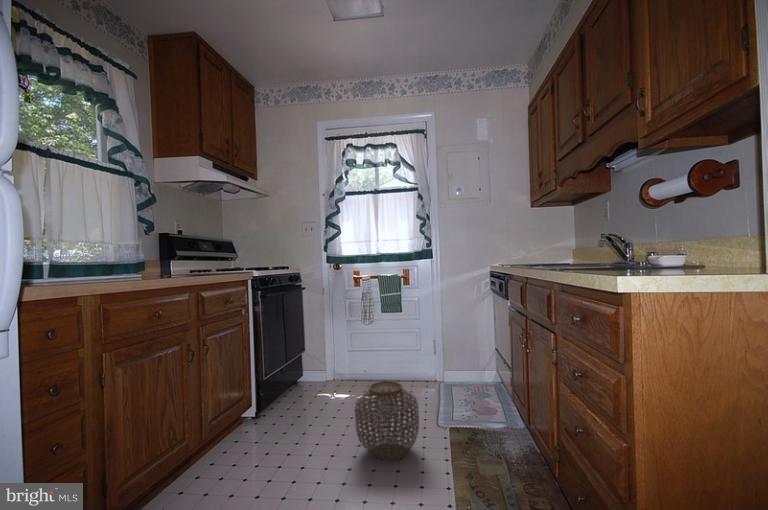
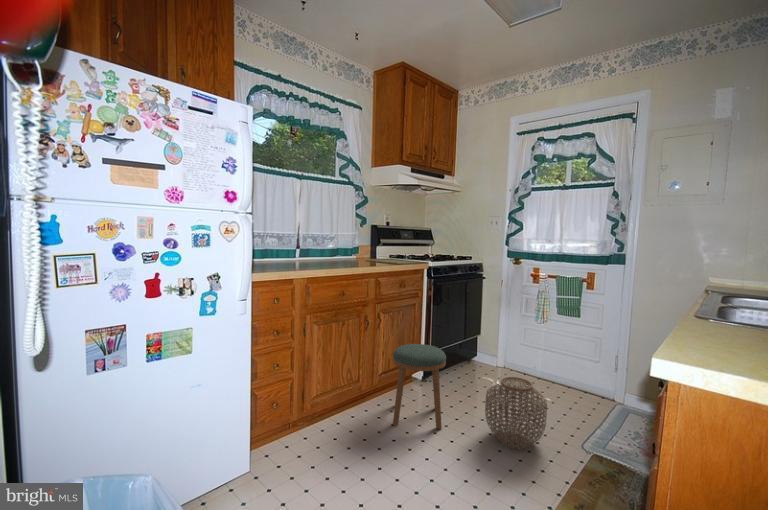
stool: none [232,372,309,493] -> present [393,344,446,429]

